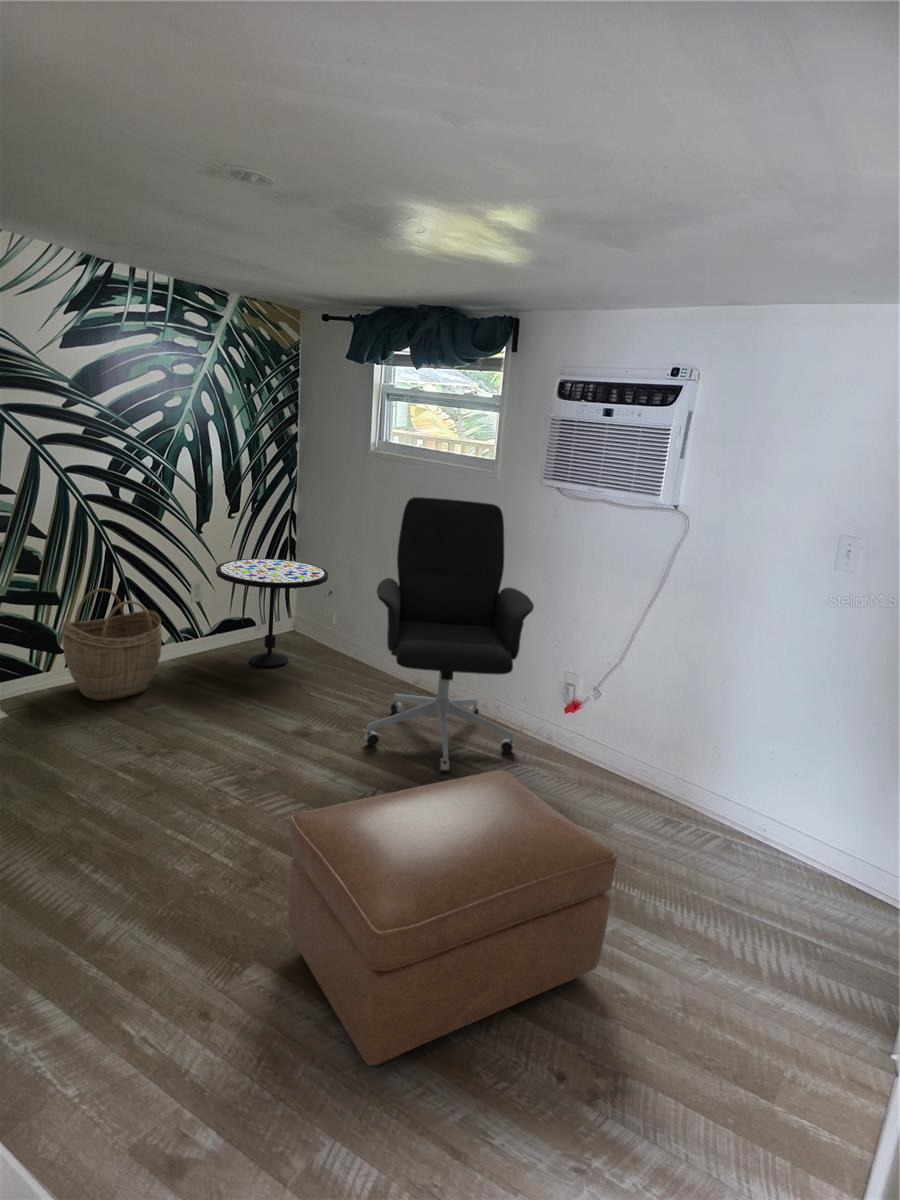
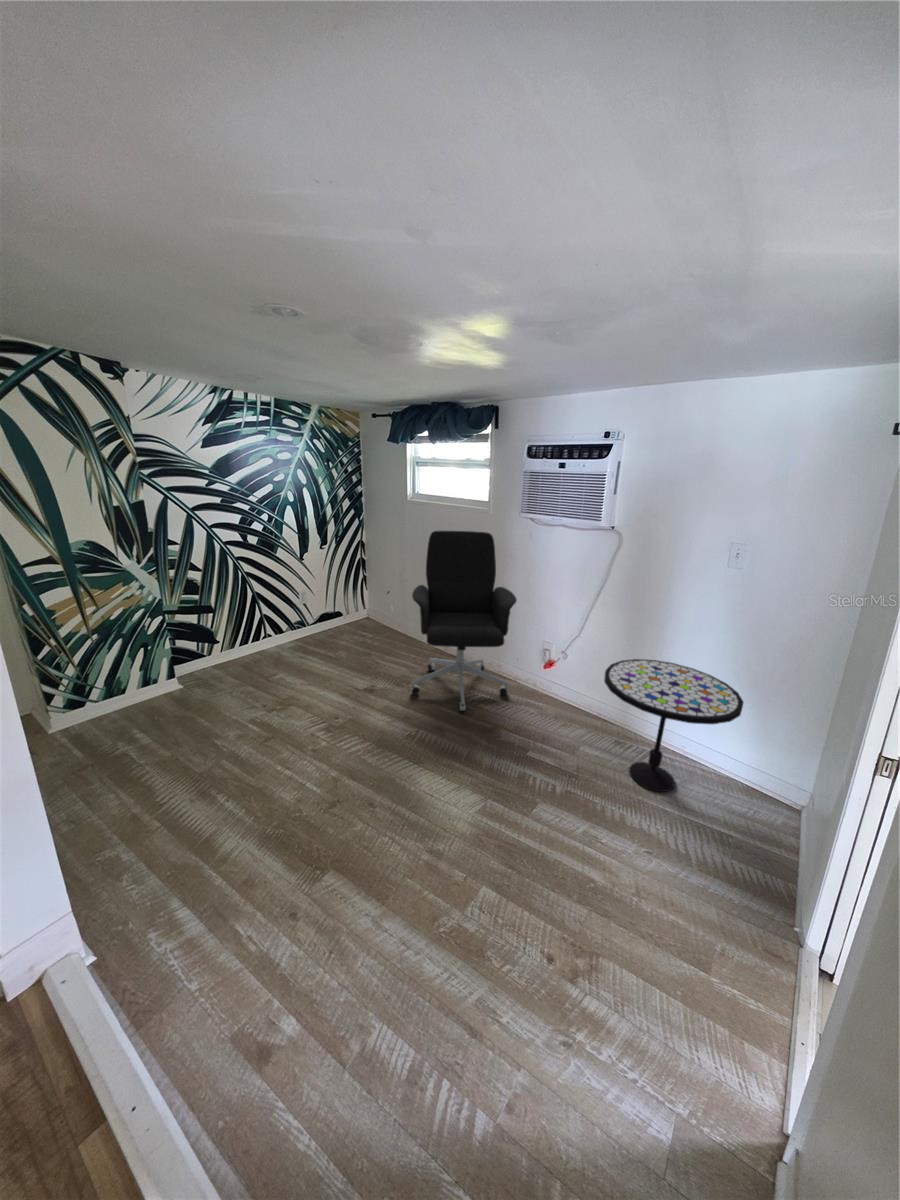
side table: present [216,559,328,668] -> present [604,659,743,792]
woven basket: present [63,589,162,701] -> none [217,600,281,672]
ottoman: present [287,771,617,1066] -> none [350,720,584,959]

